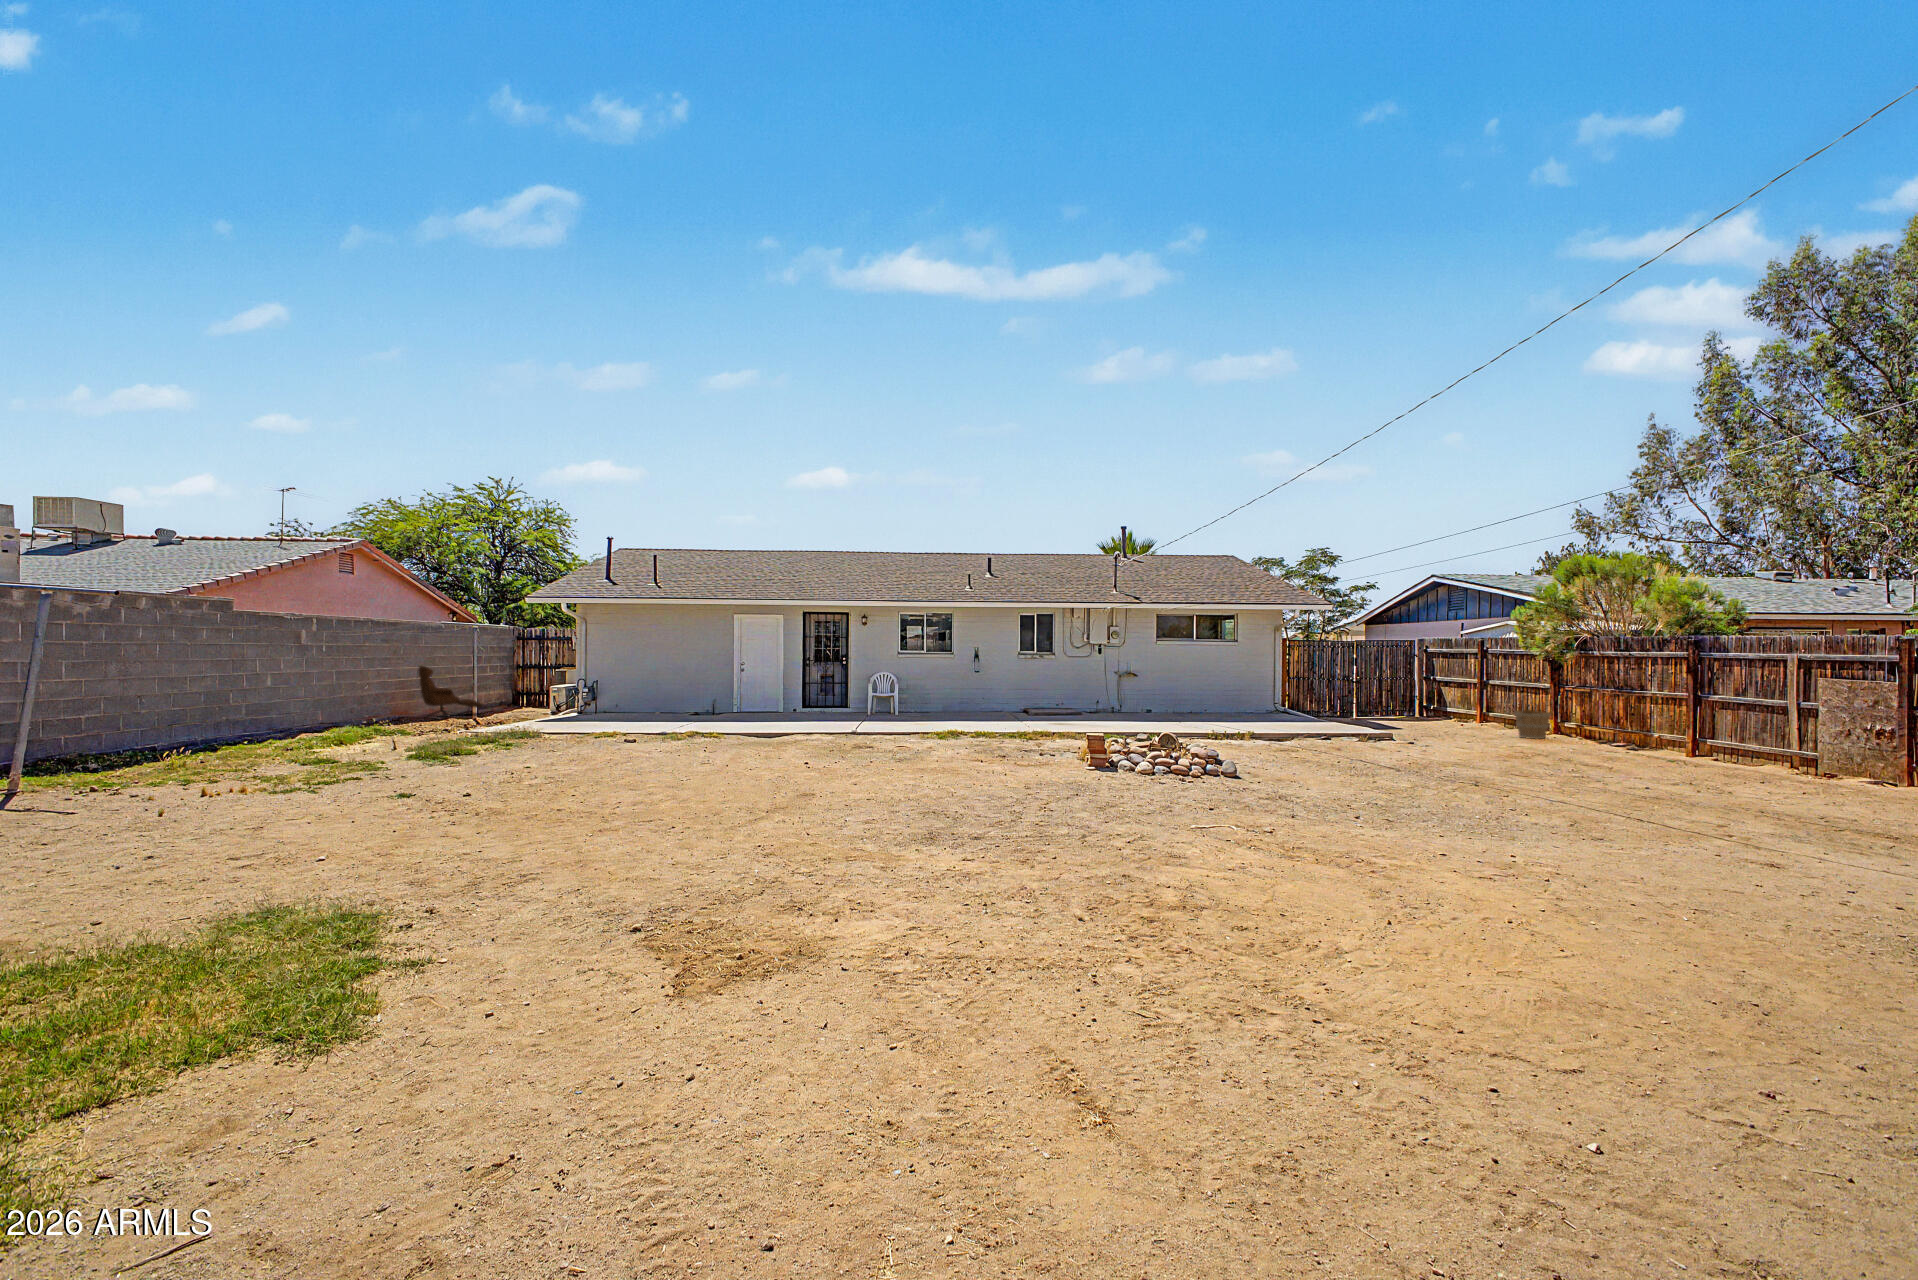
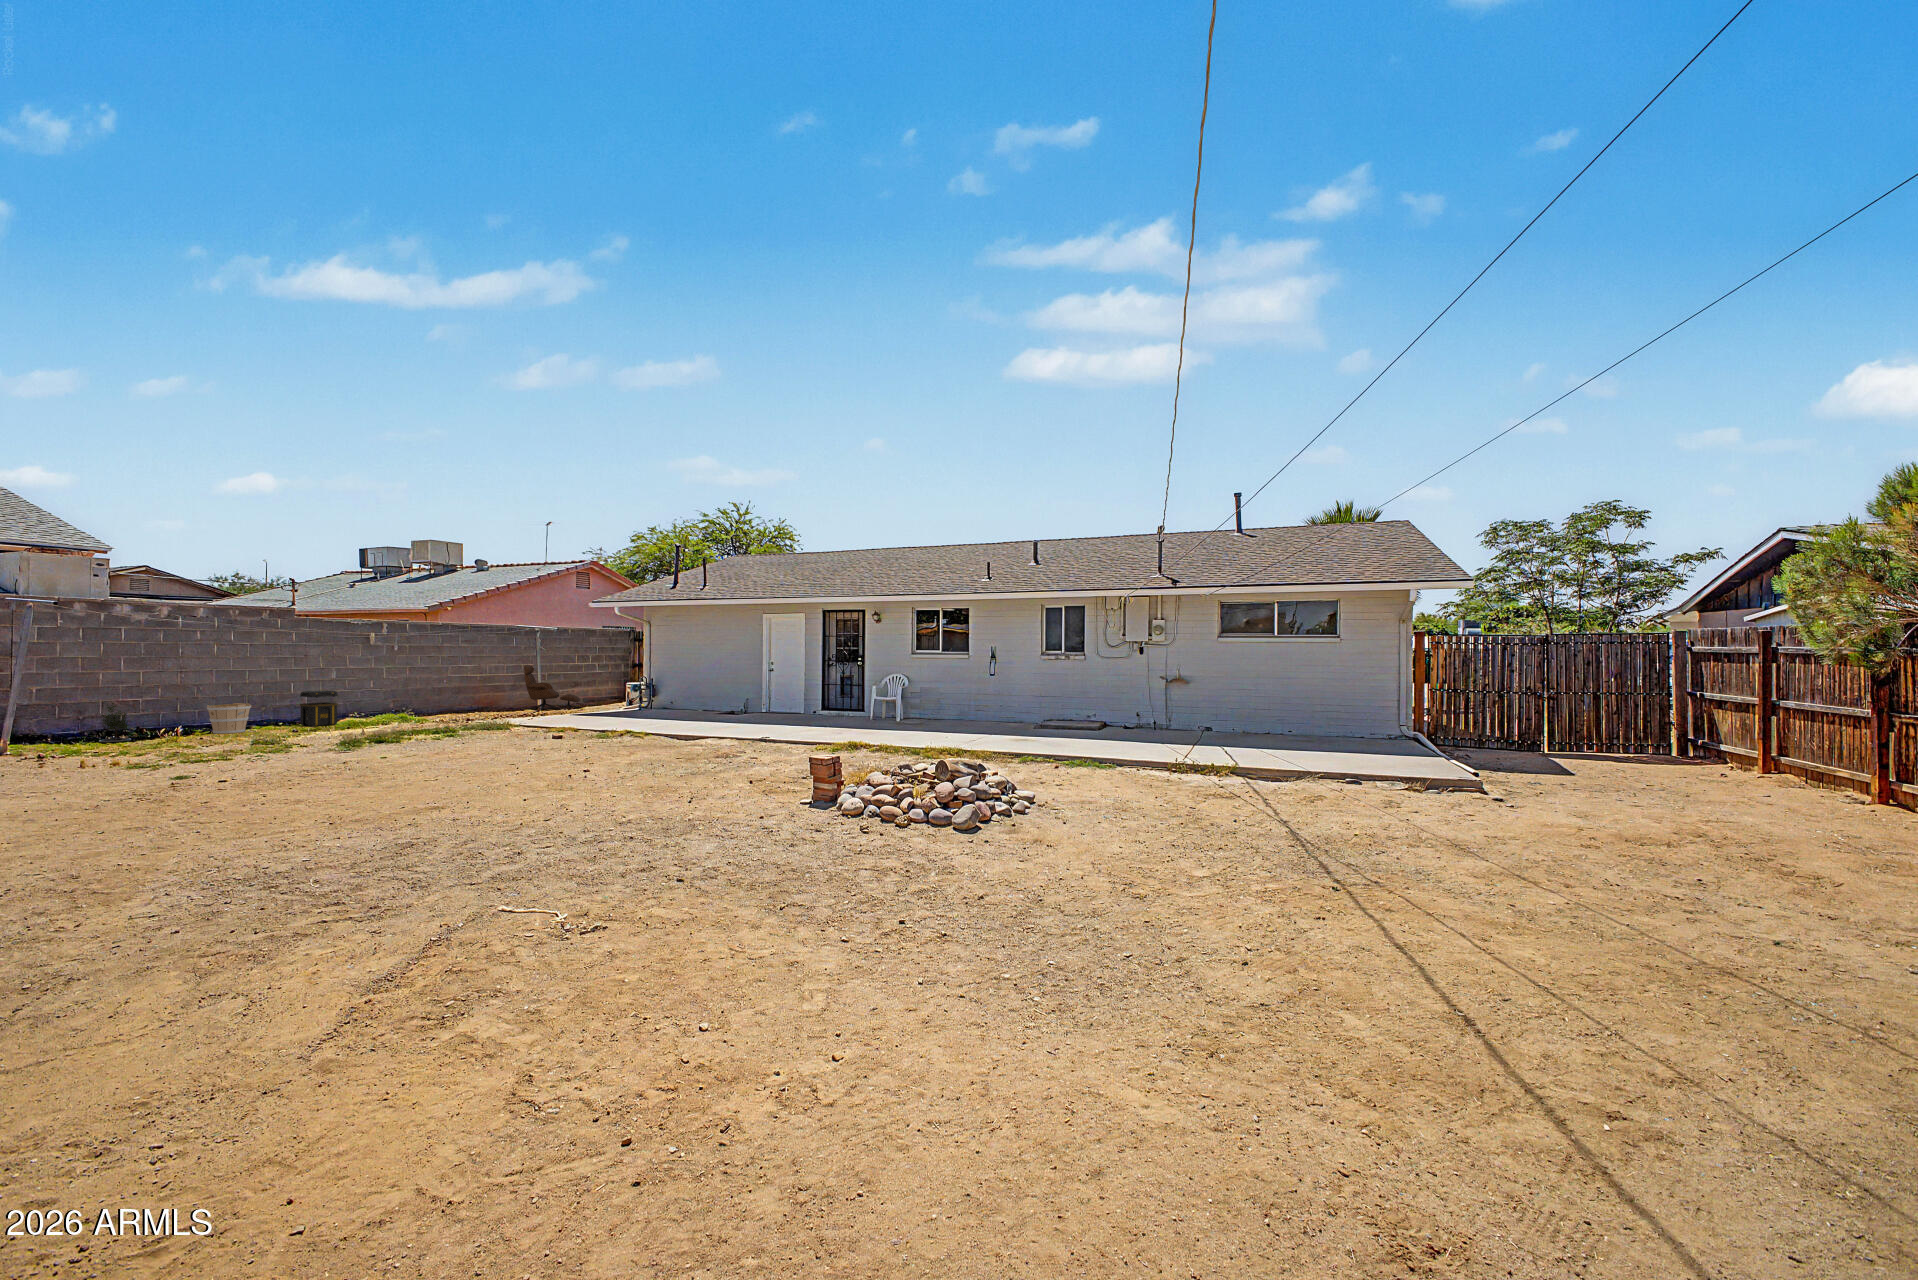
toolbox: none [260,699,306,741] -> present [300,690,338,727]
wooden bucket: present [1514,710,1551,739] -> present [207,703,251,734]
potted tree: none [117,714,159,765] -> present [99,703,131,742]

